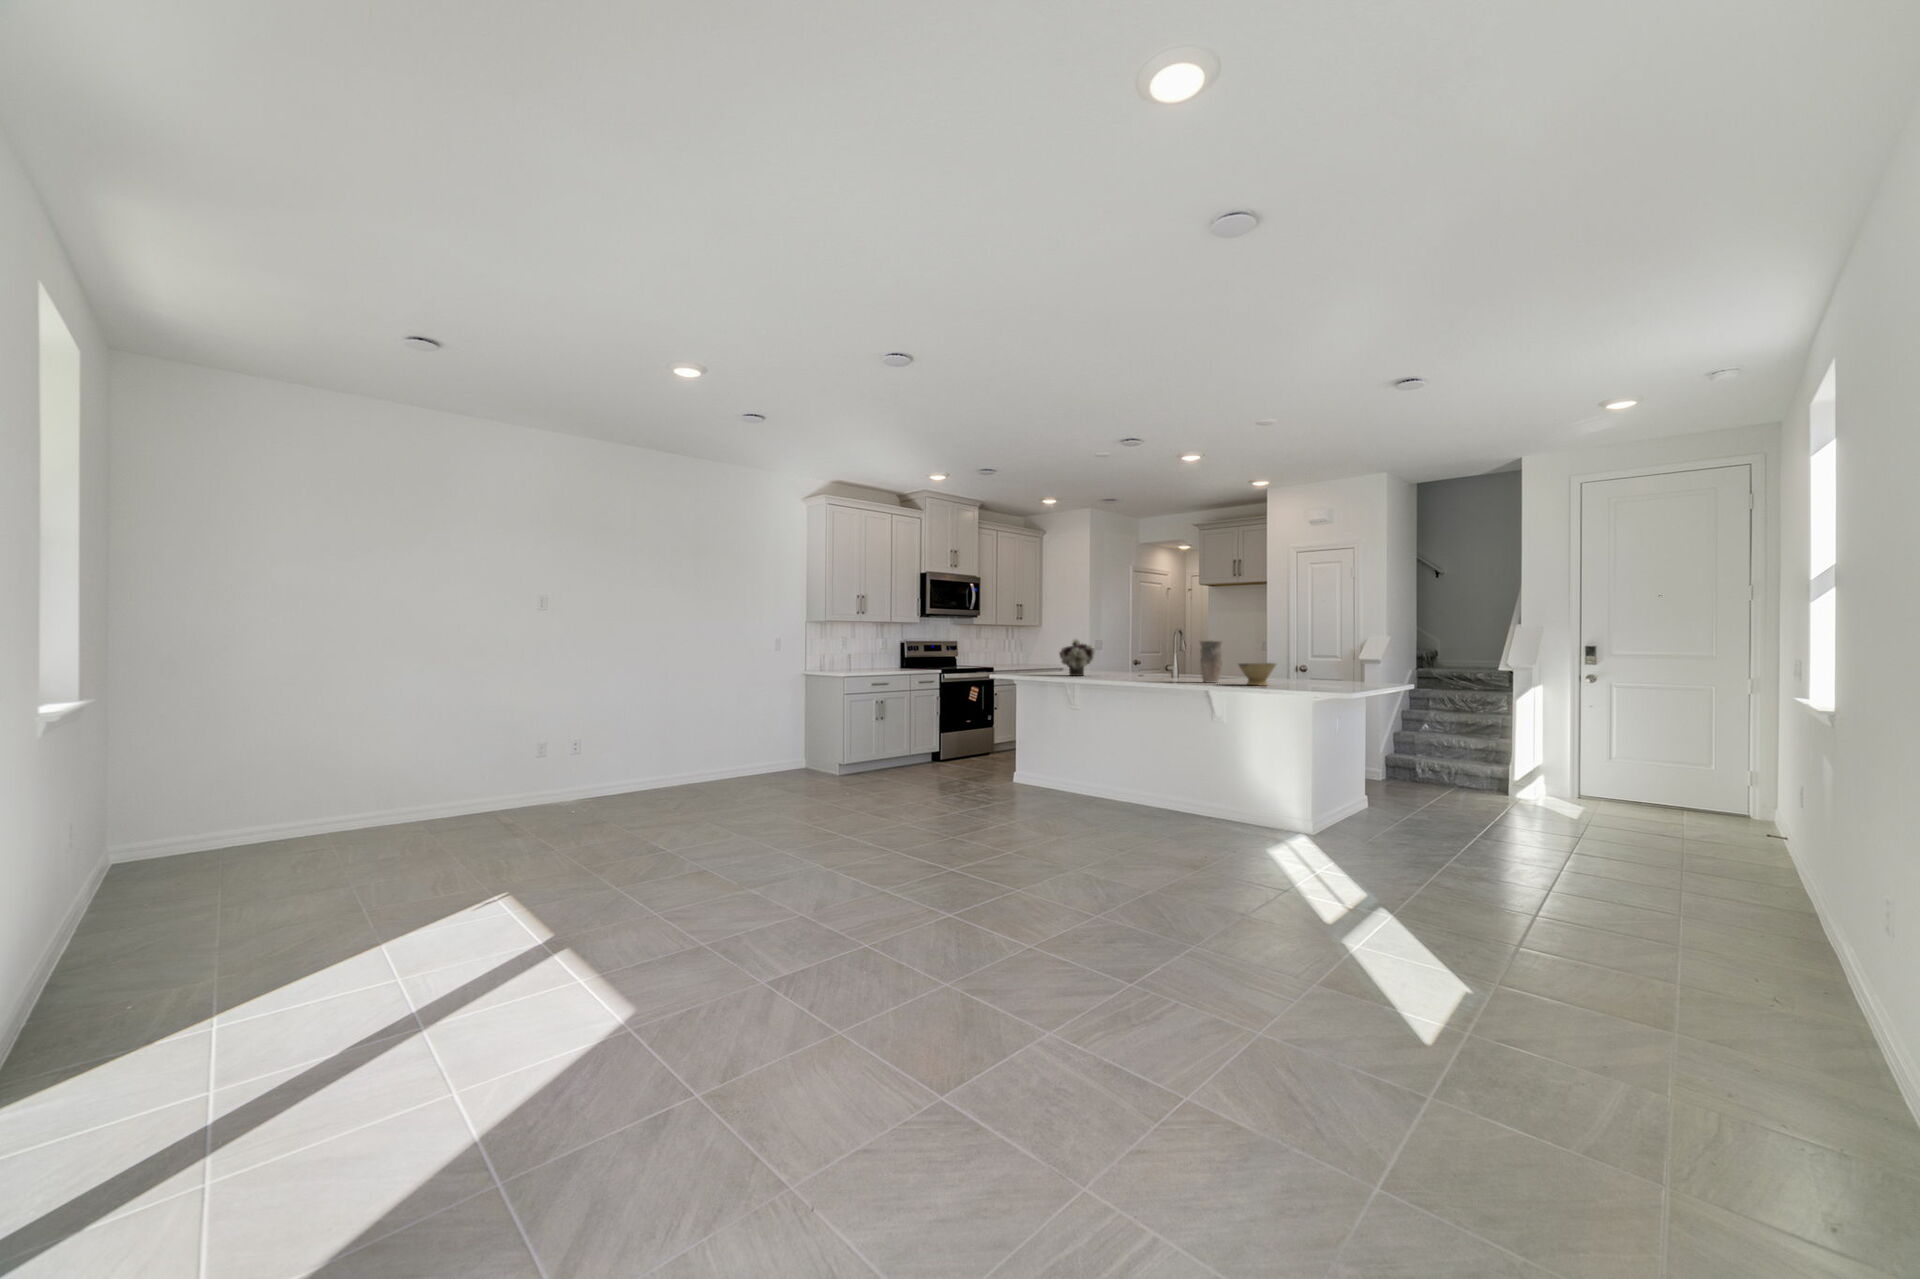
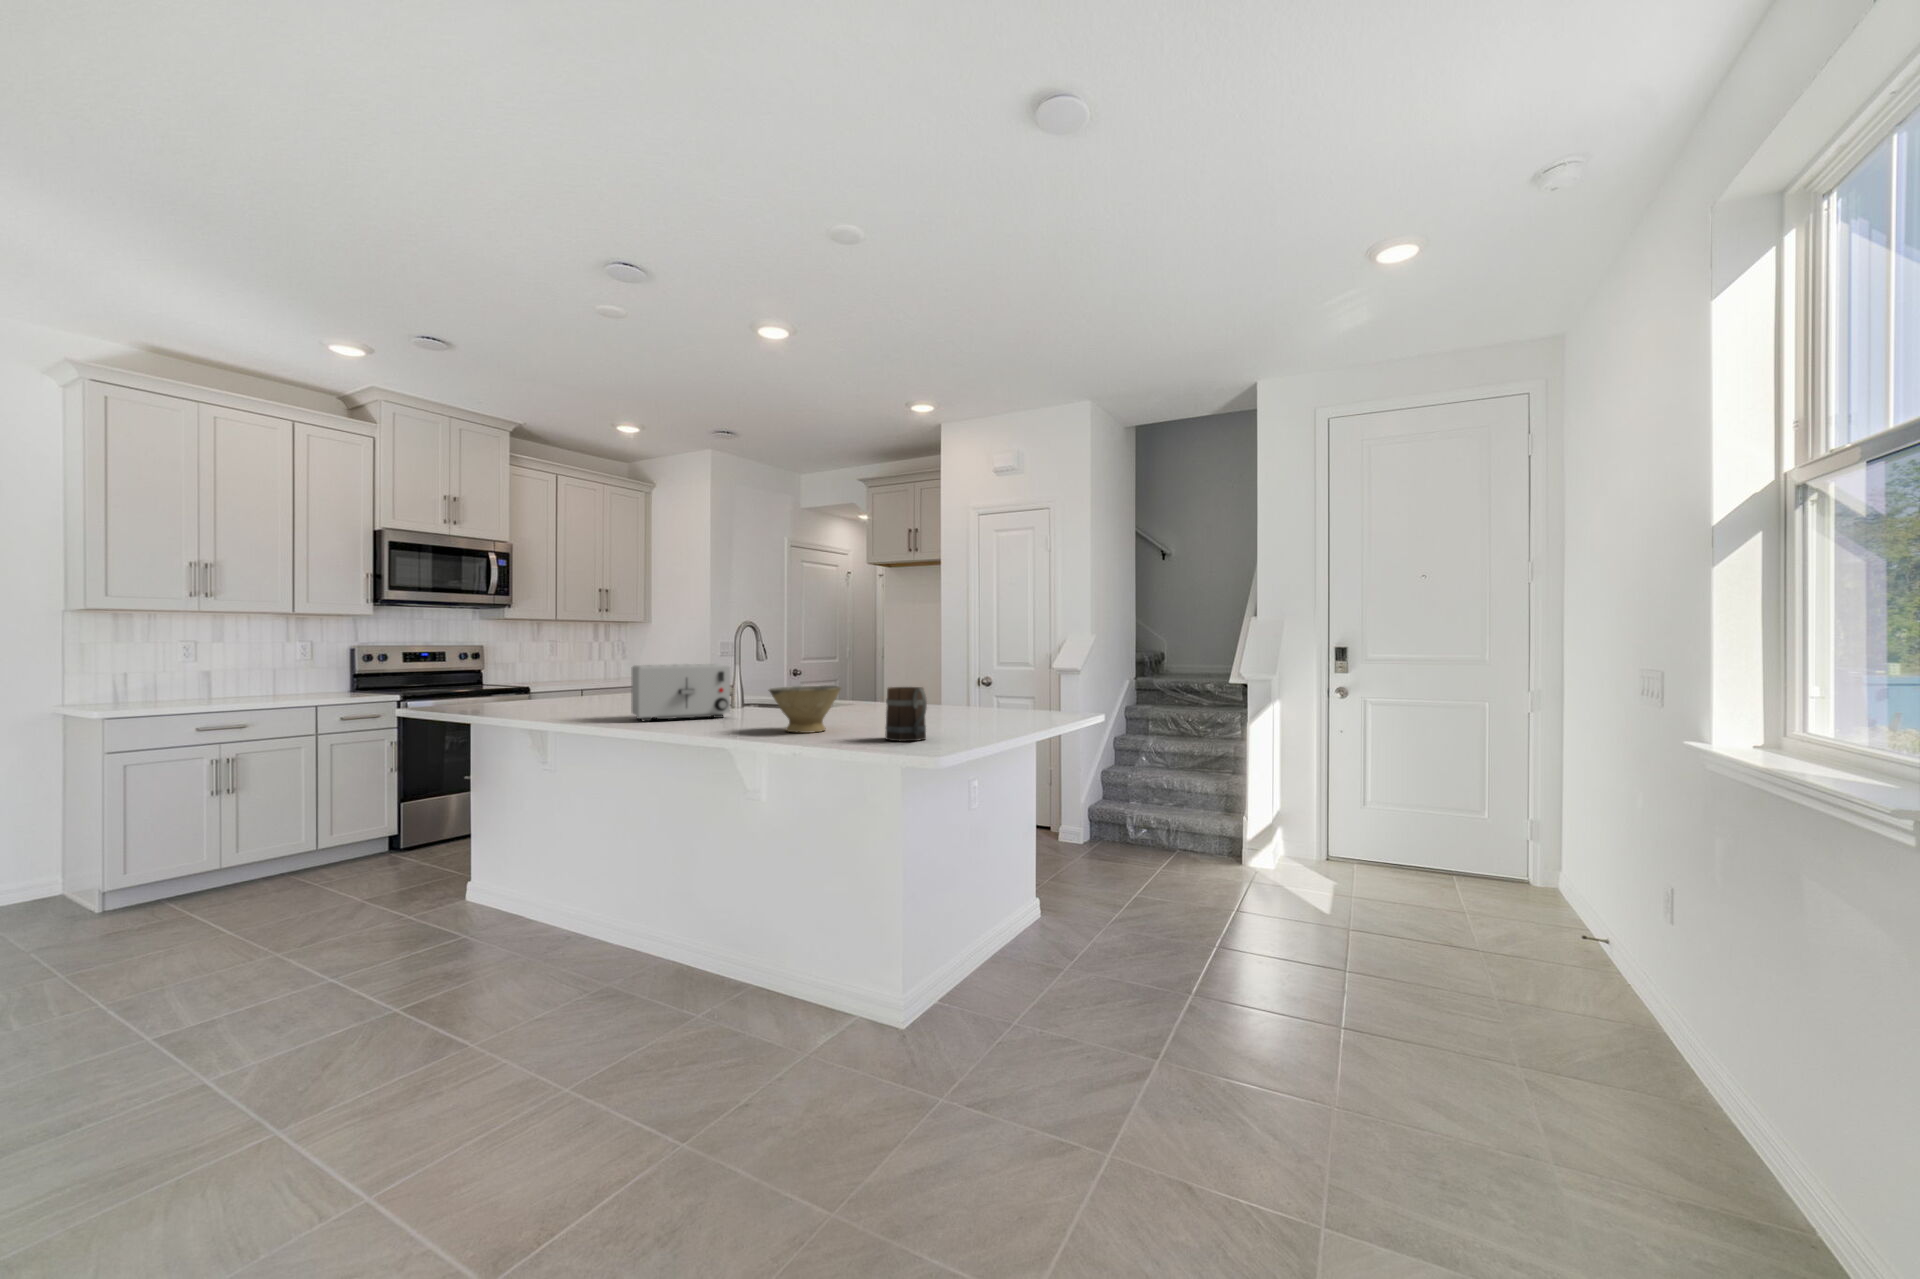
flower arrangement: present [1059,639,1094,676] -> none [559,639,622,705]
vase: present [1200,641,1222,683] -> none [727,643,771,723]
toaster: none [1137,652,1191,681] -> present [631,664,730,721]
mug: none [1311,662,1338,688] -> present [885,687,927,741]

